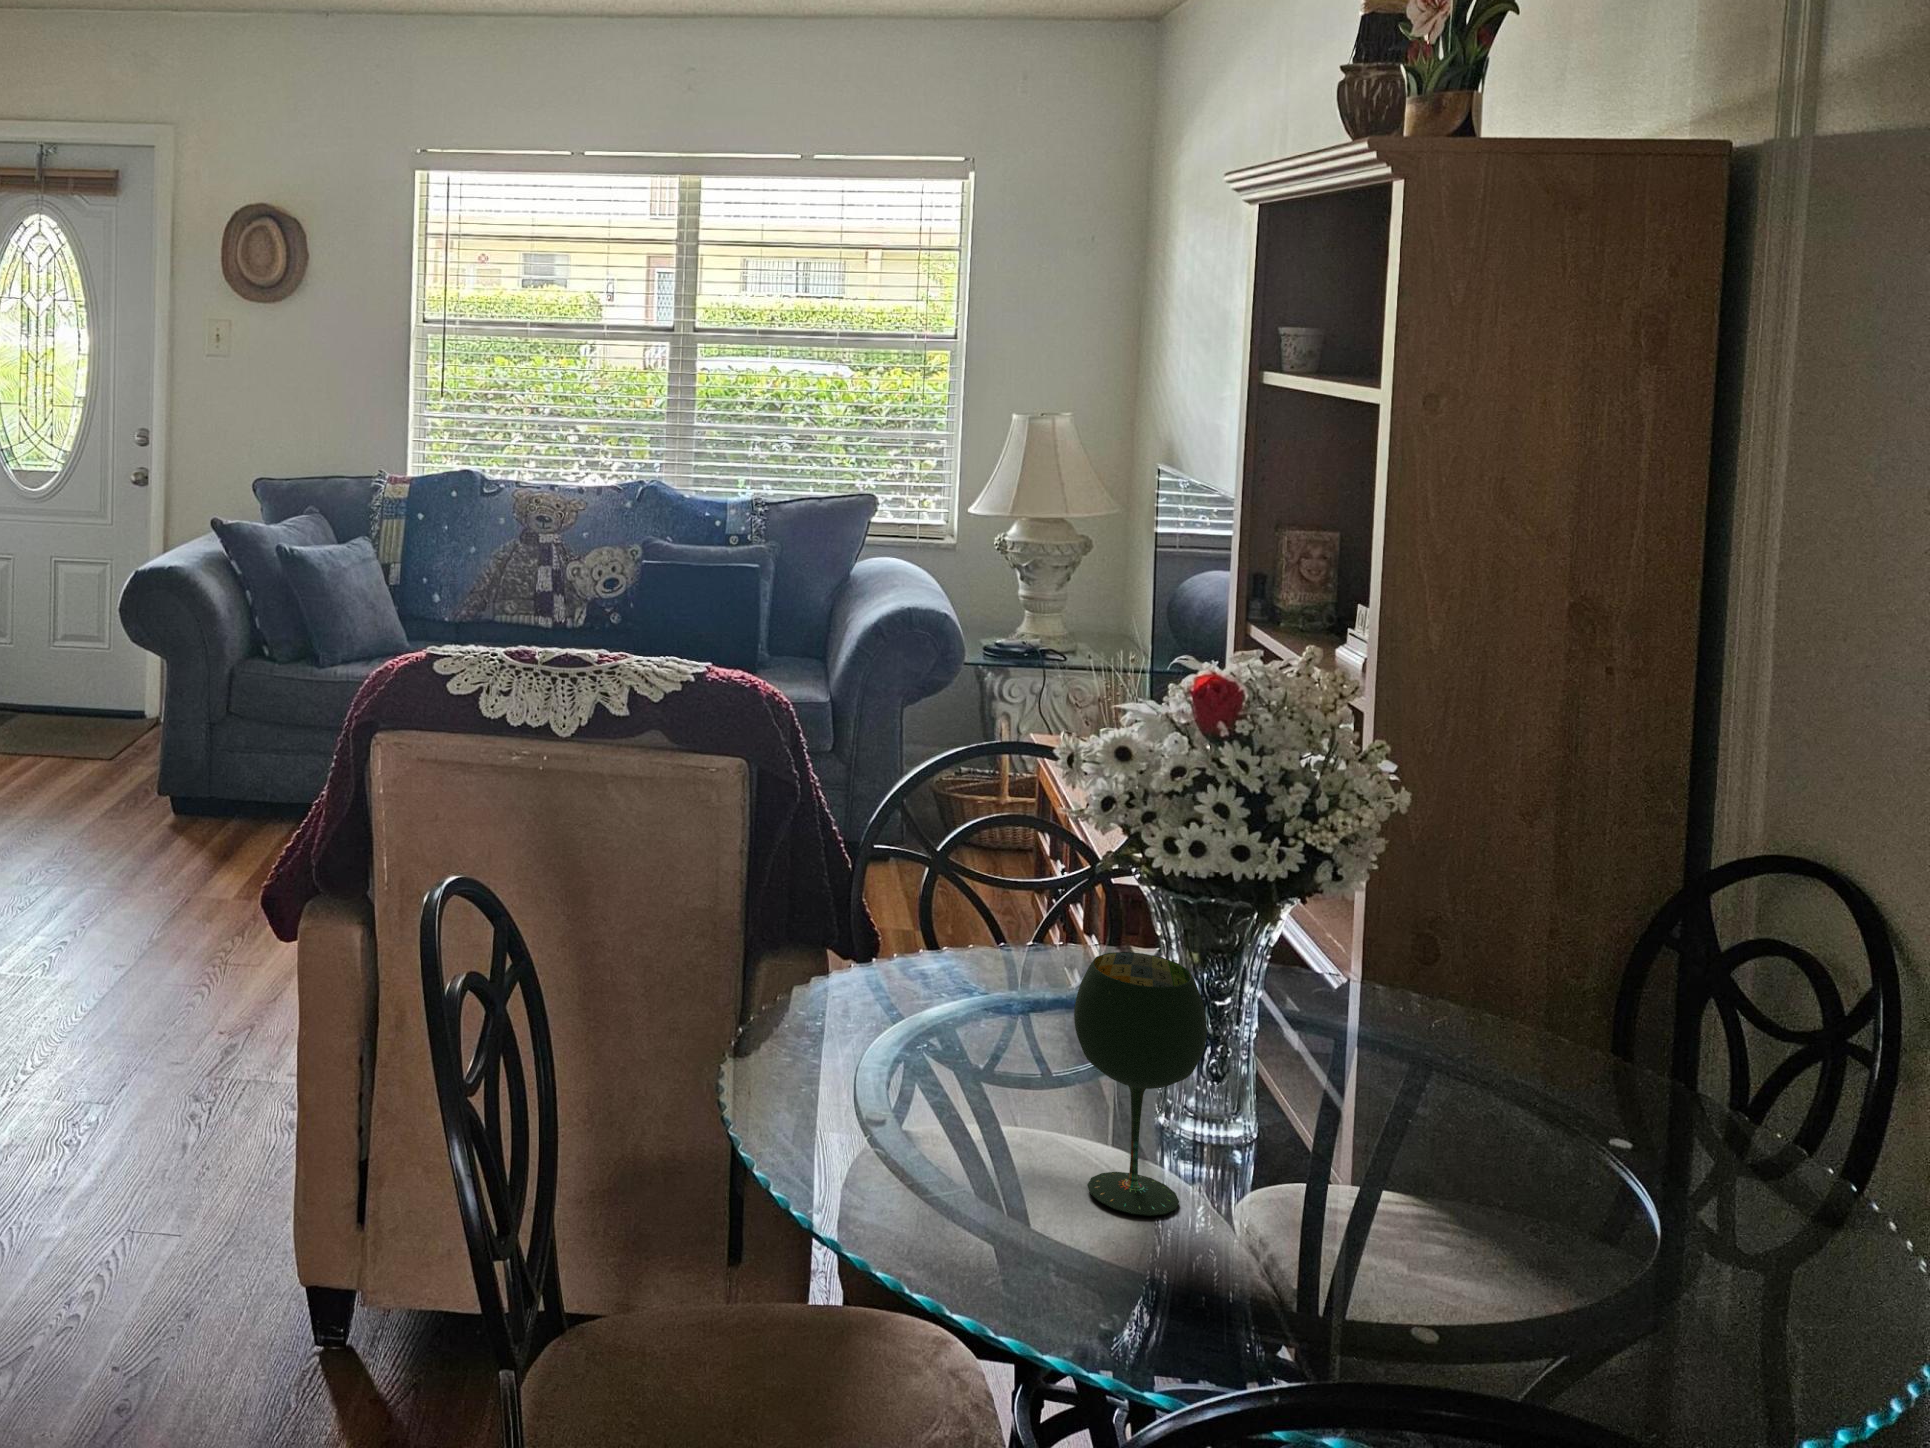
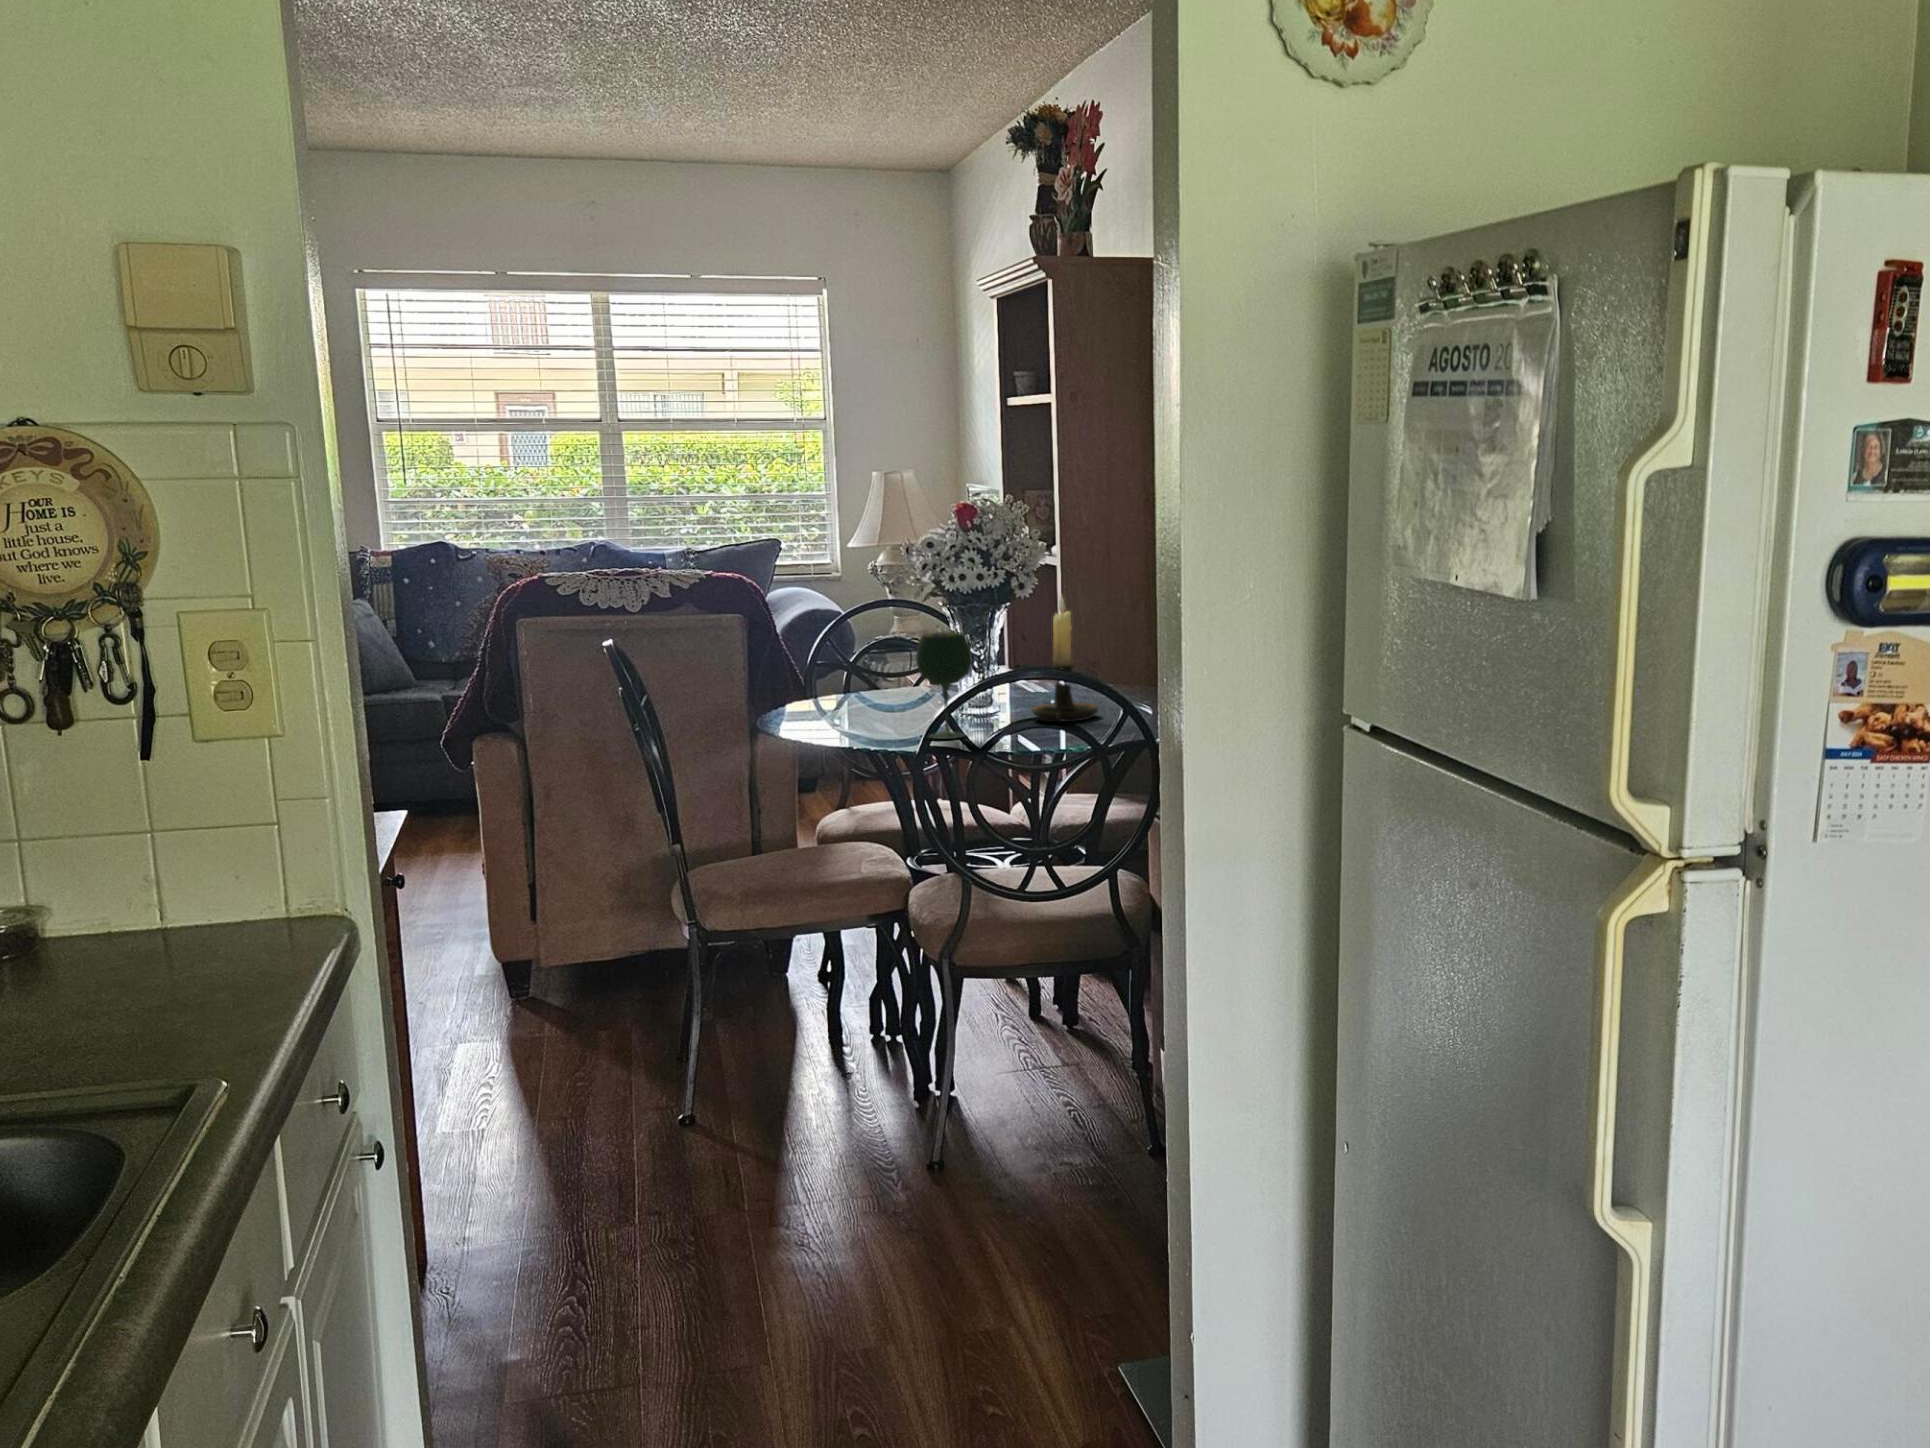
candle holder: none [1328,883,1497,1197] -> present [1032,596,1098,722]

